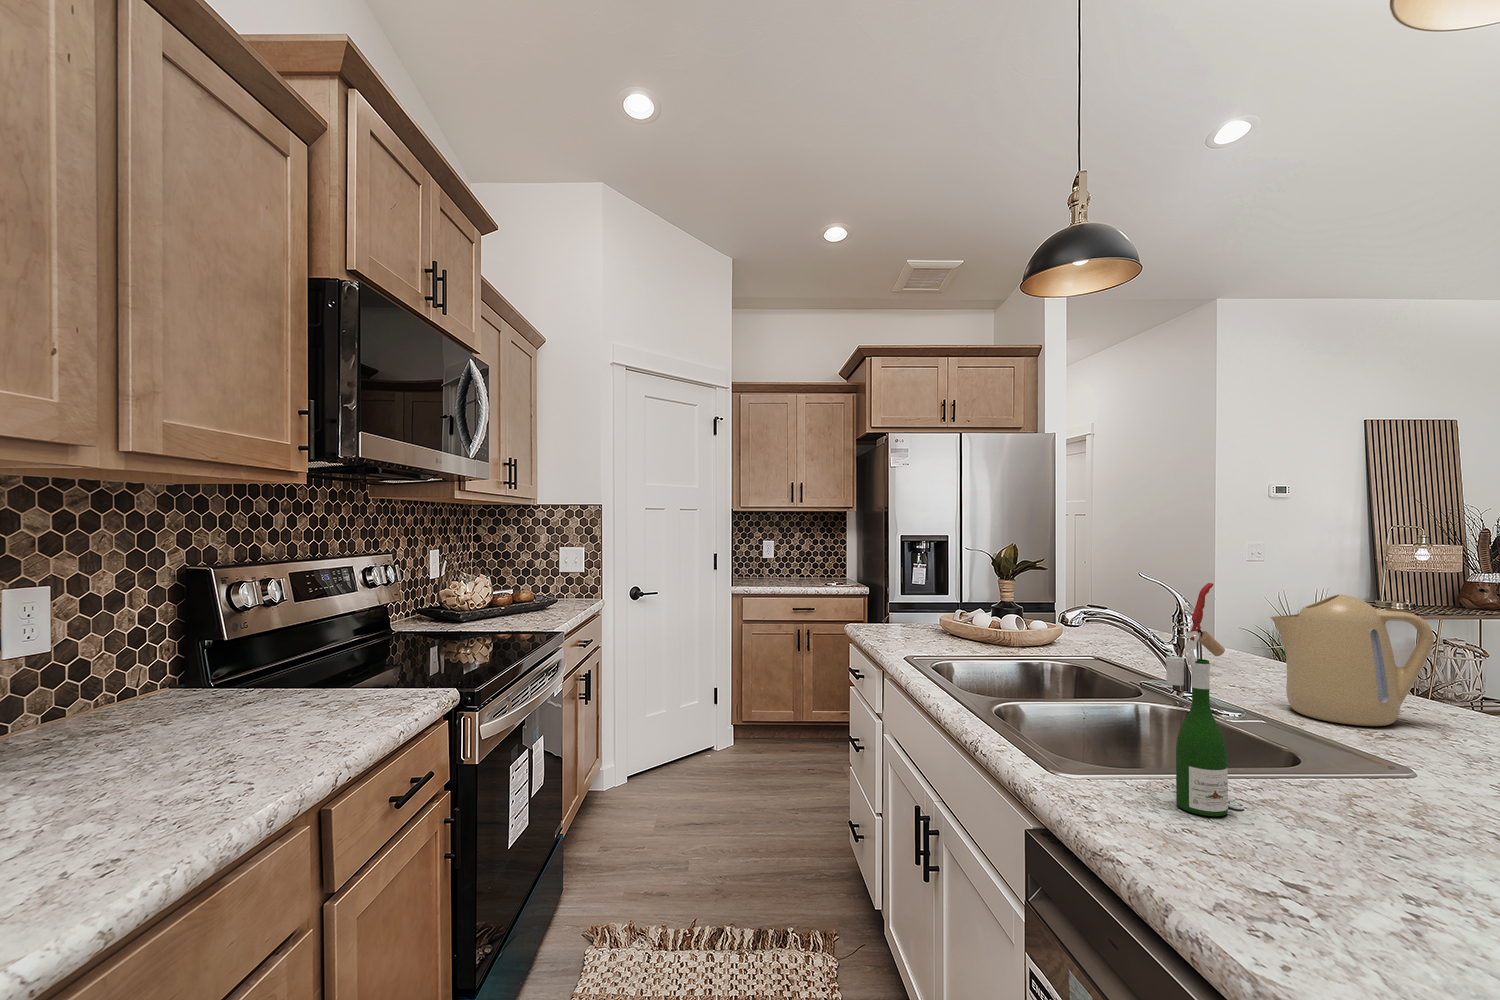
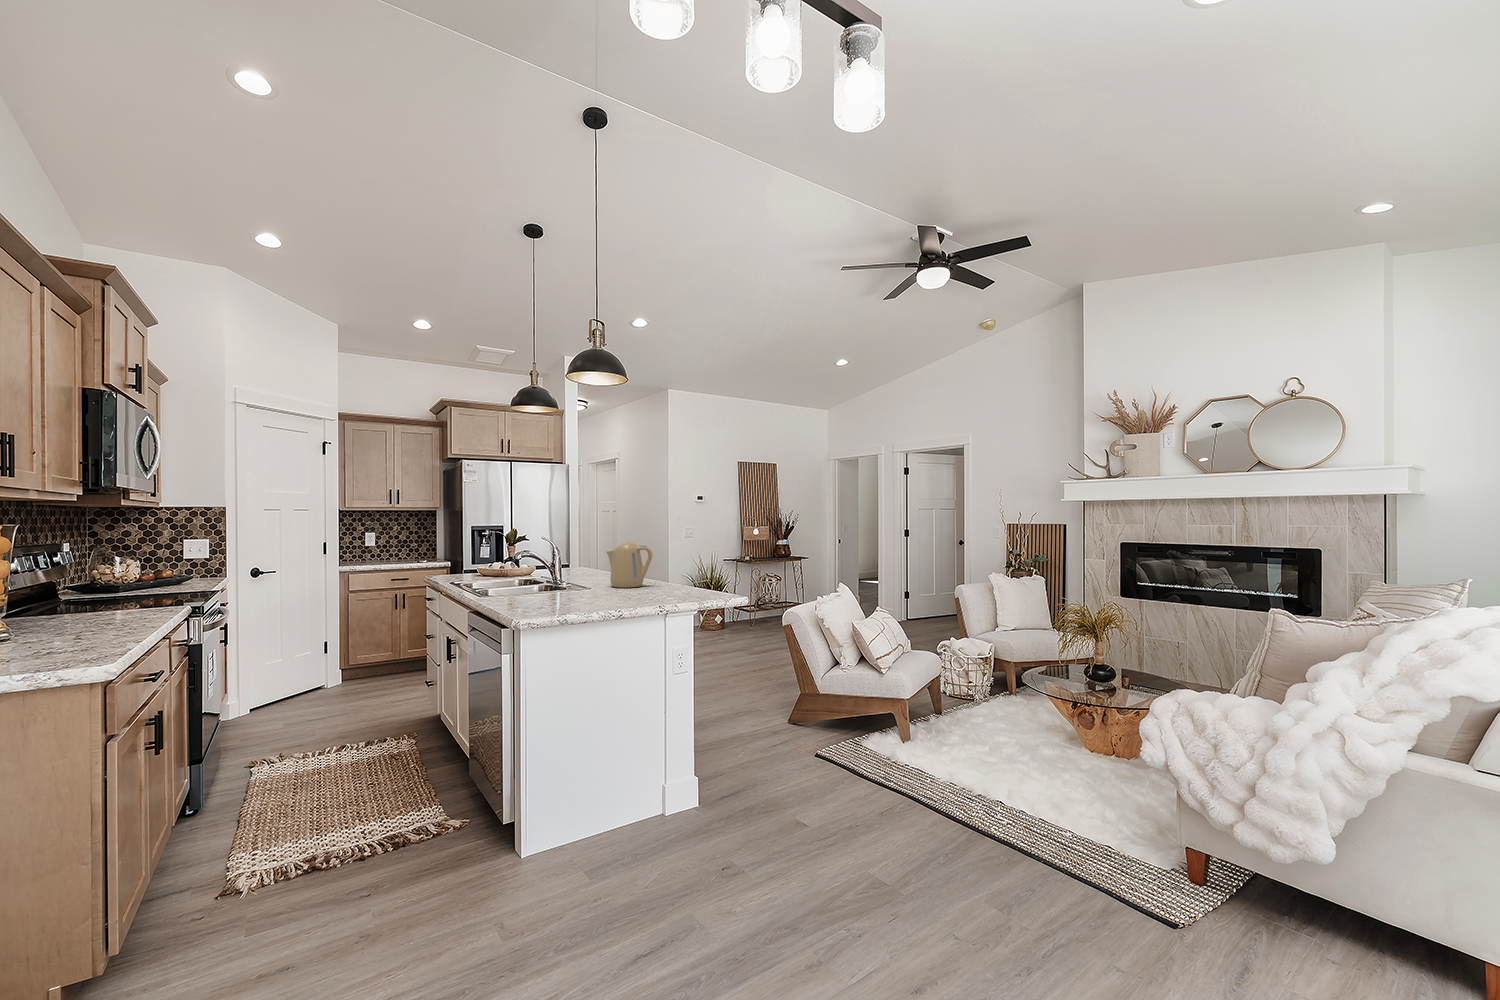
wine bottle: present [1166,583,1244,816] -> none [535,535,558,606]

